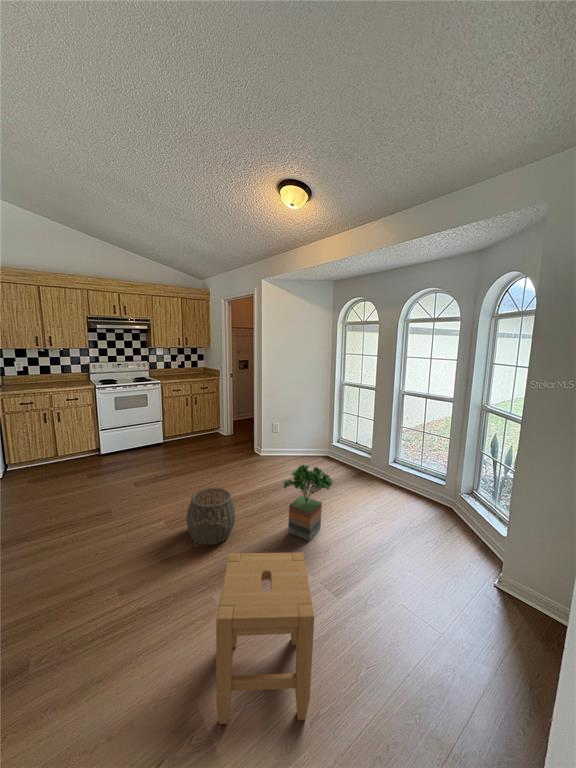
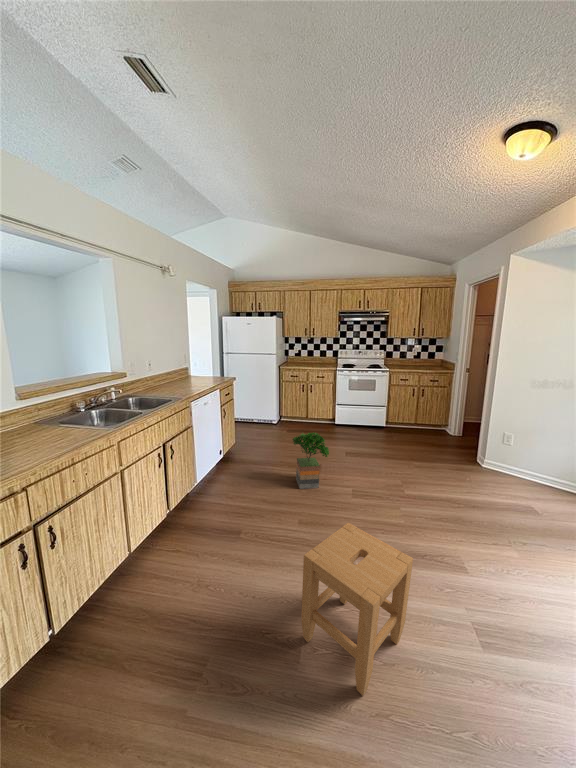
potted tree: present [284,465,333,541] -> present [293,432,329,489]
woven basket: present [187,488,235,546] -> none [358,472,405,526]

